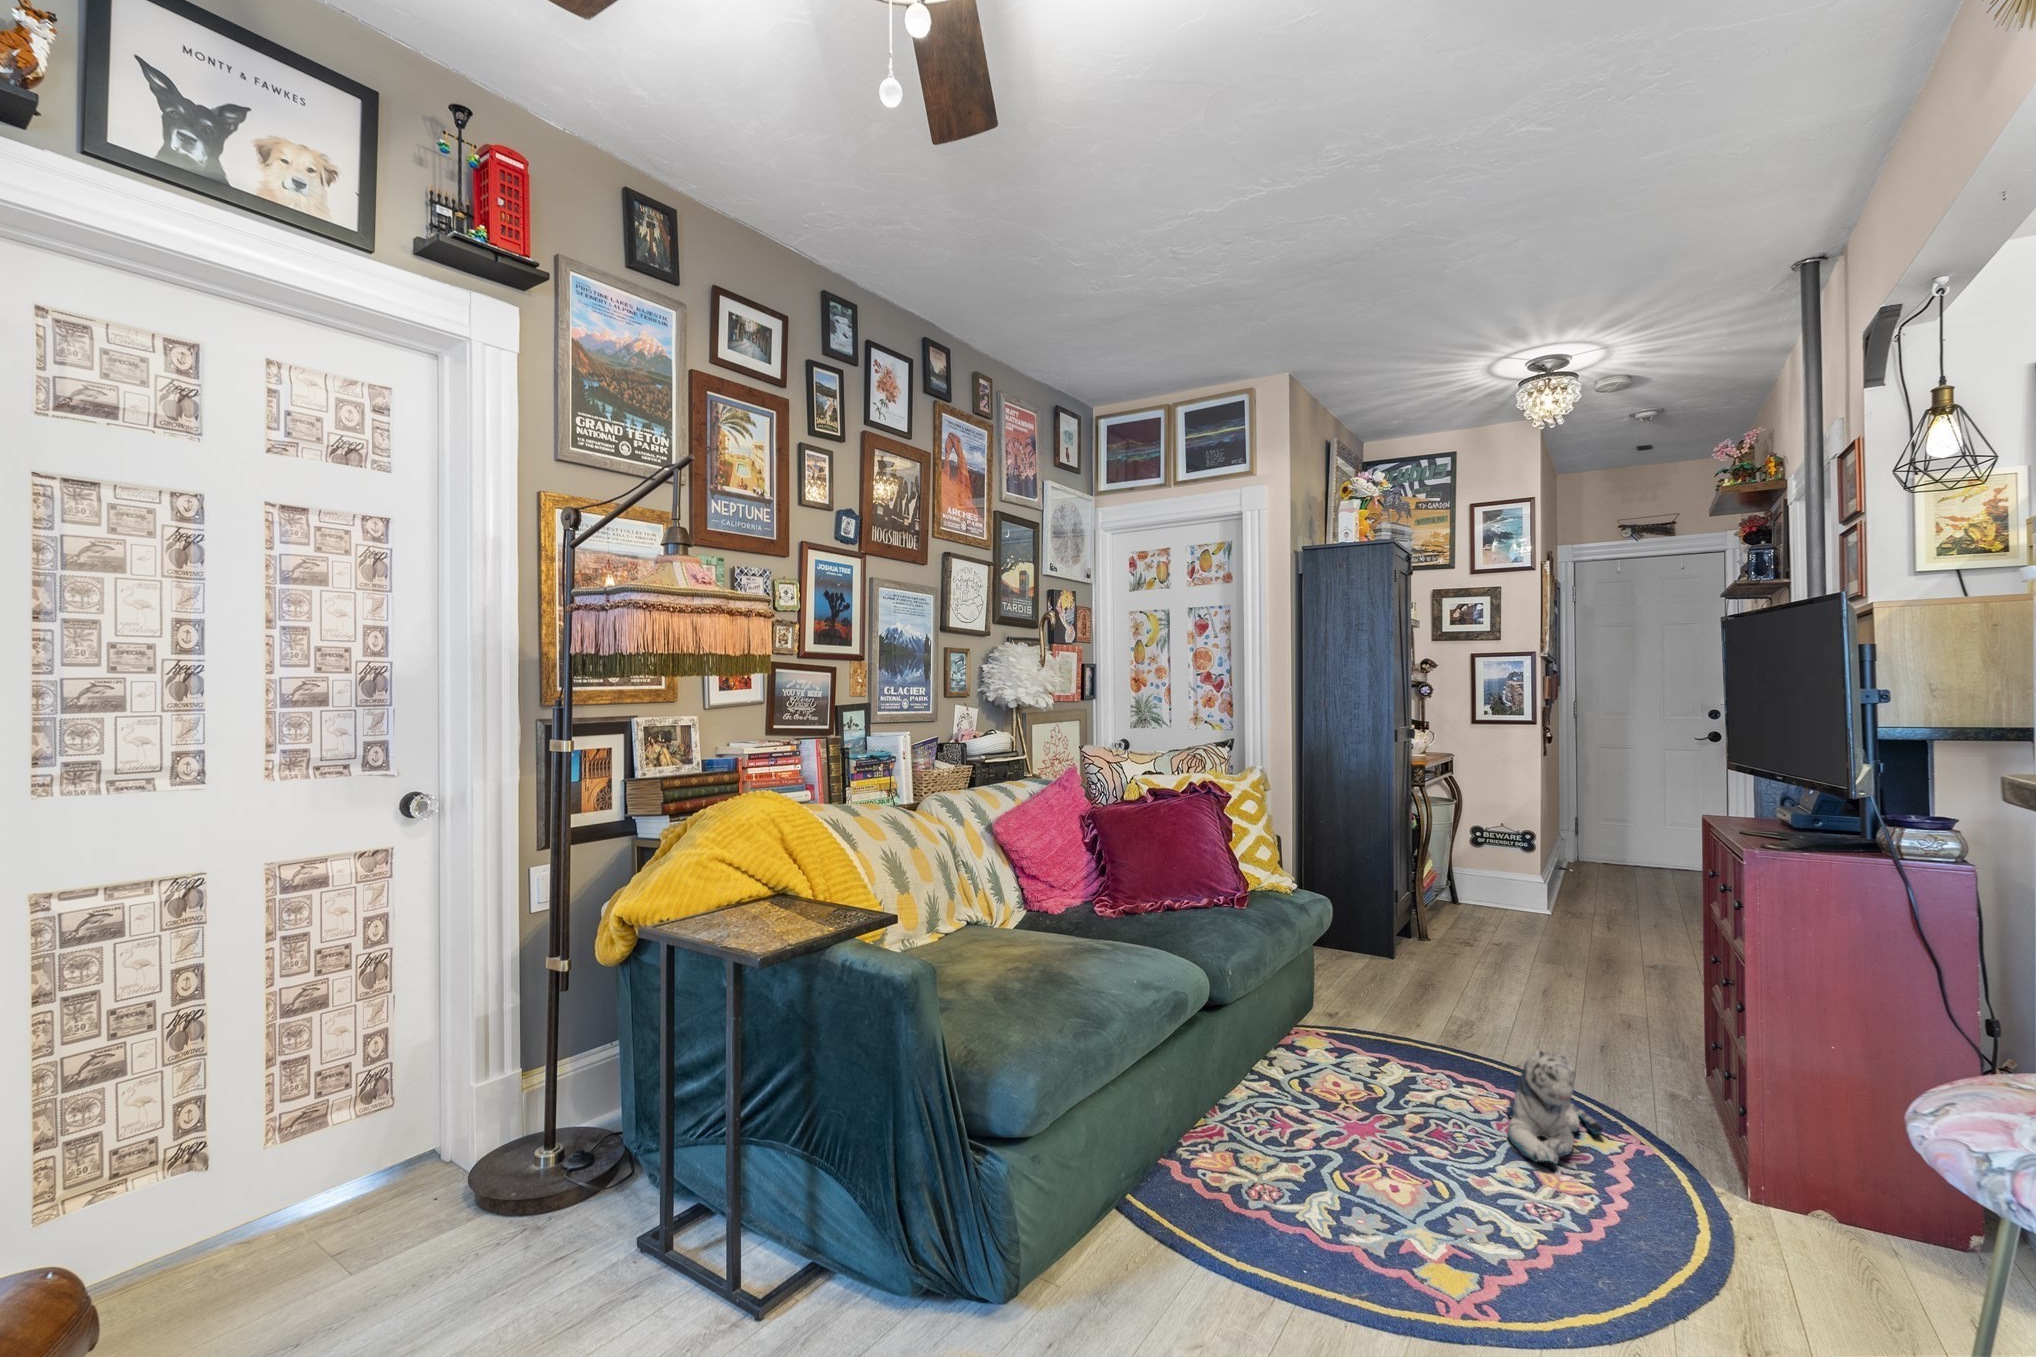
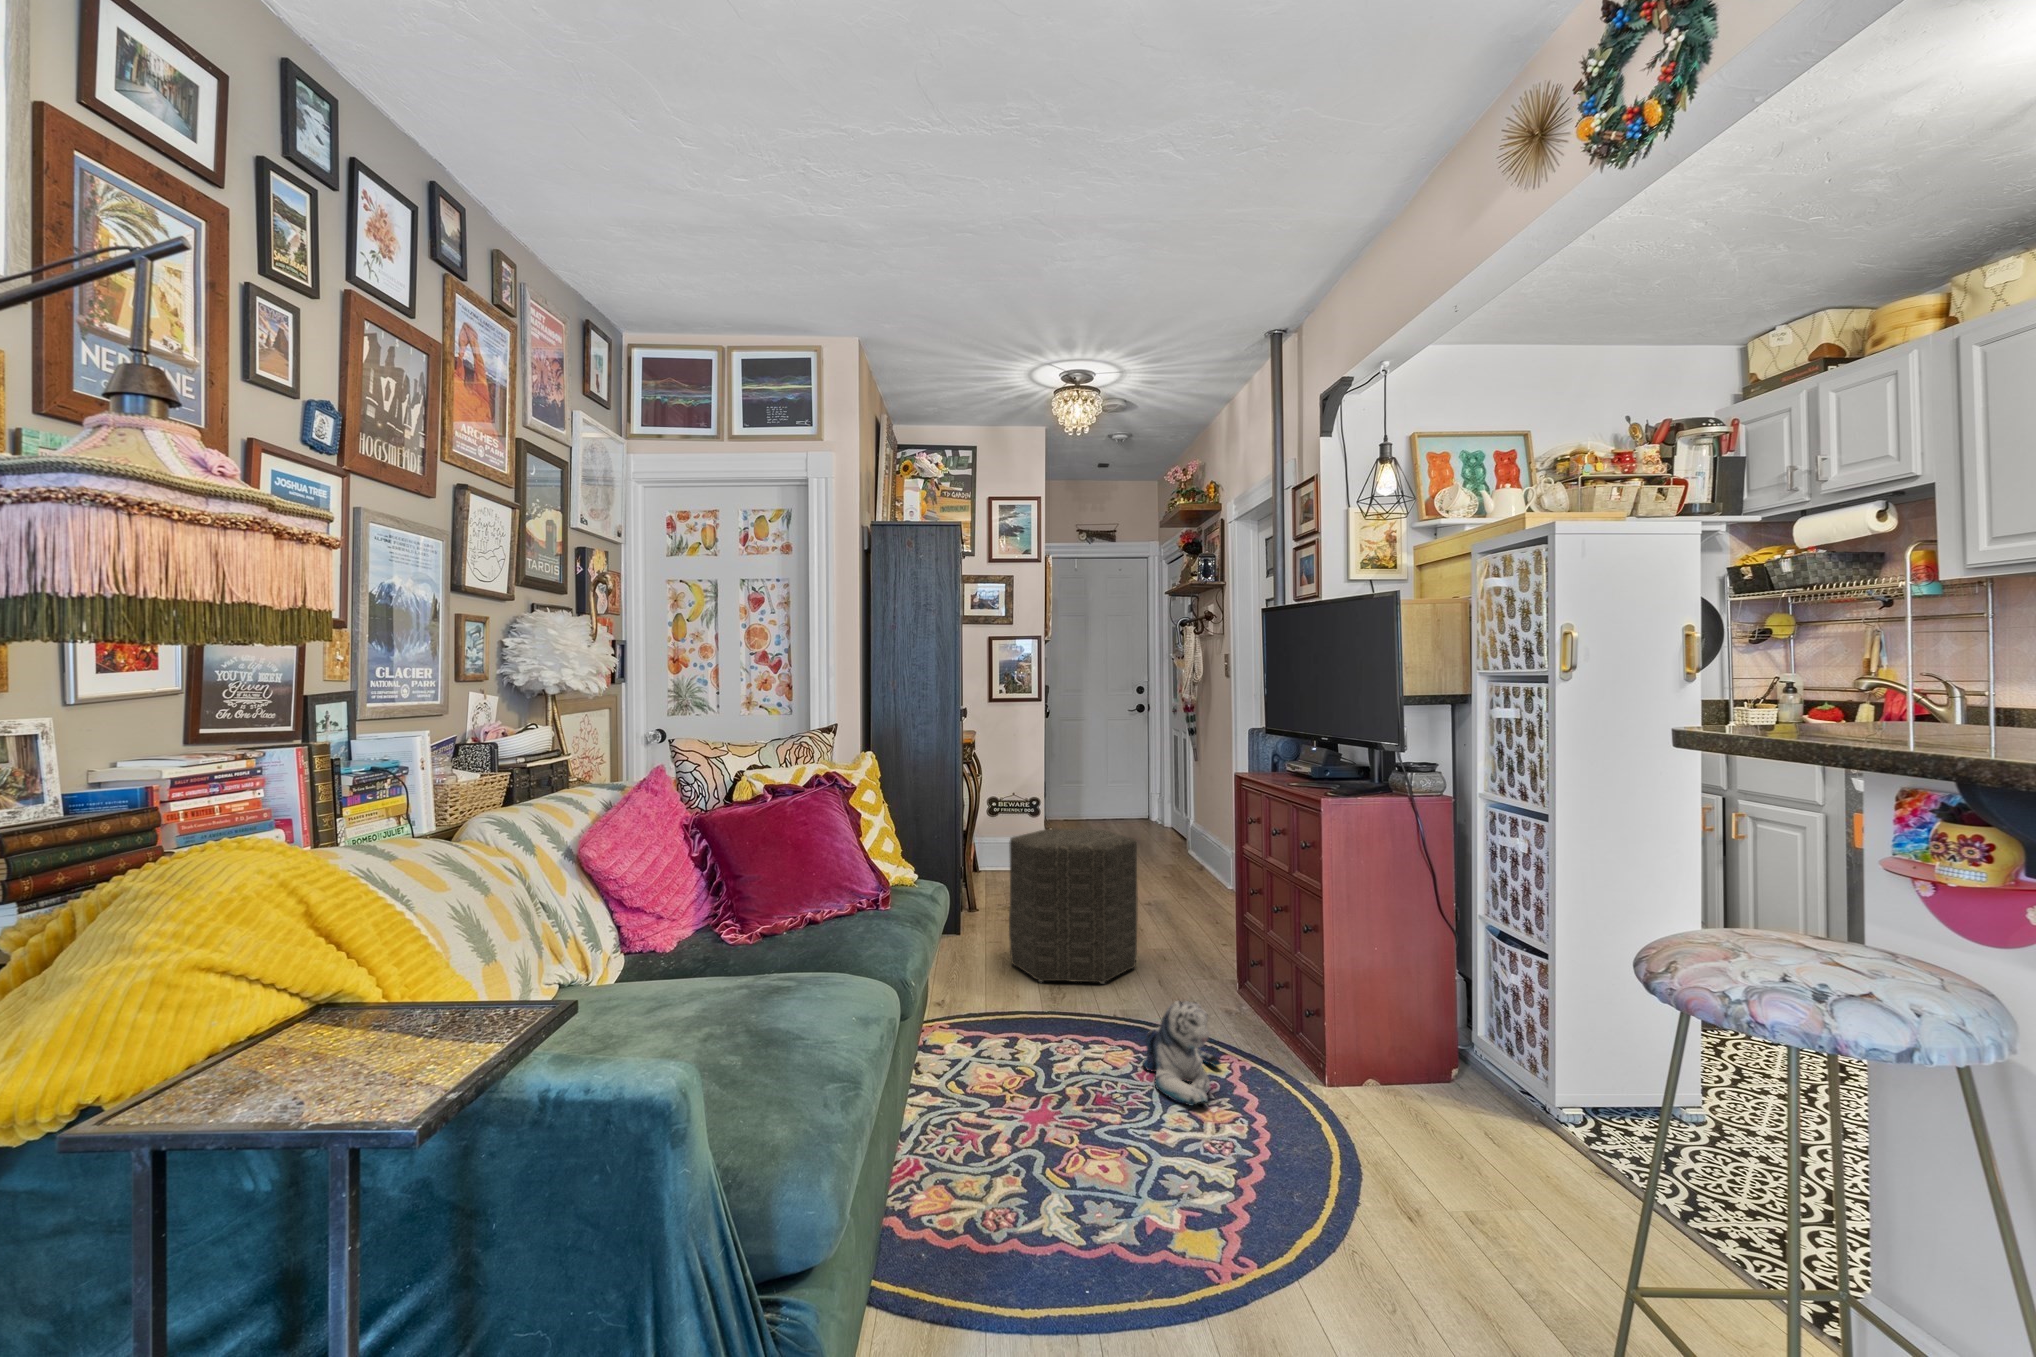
ottoman: none [1427,856,1575,1027] -> present [1009,829,1138,984]

